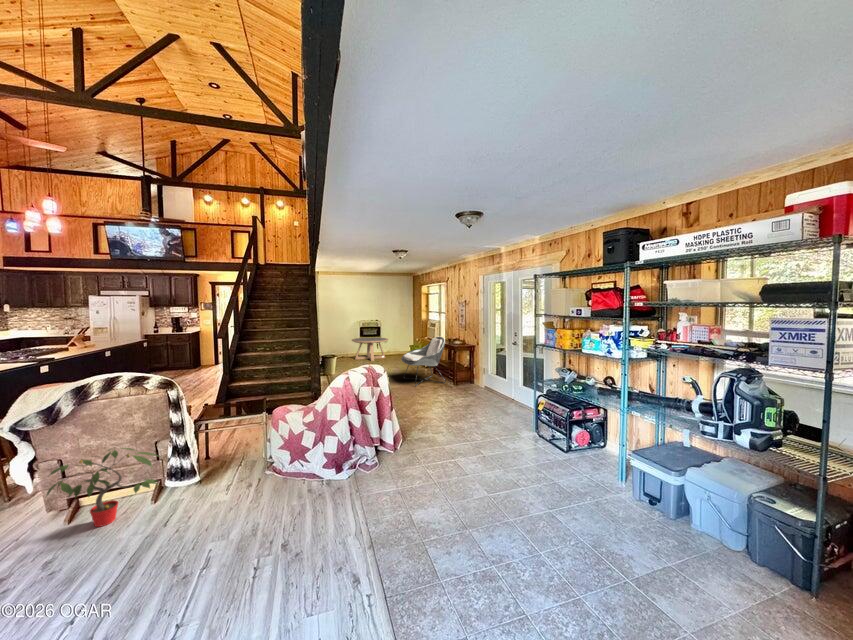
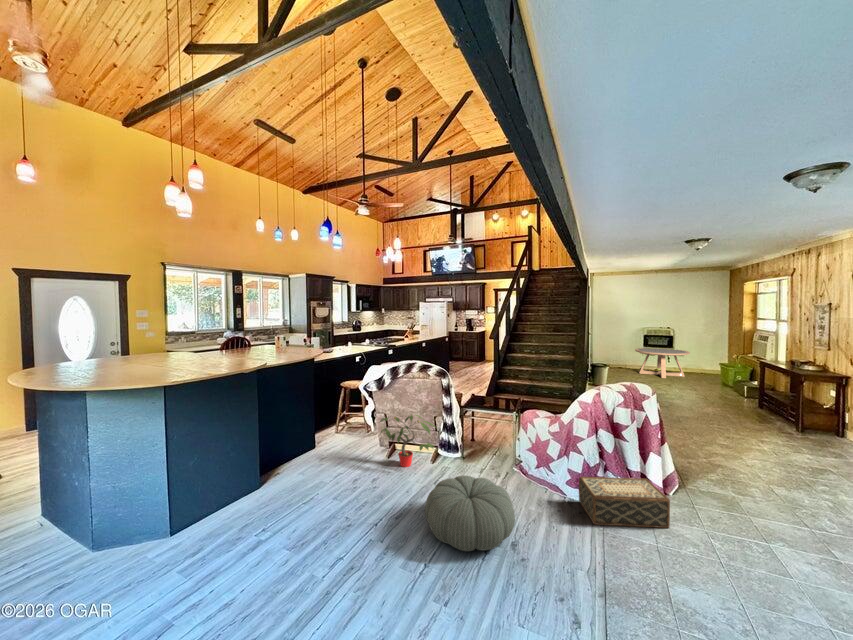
lounge chair: present [401,337,446,386] -> none [704,356,791,429]
woven basket: none [335,440,401,493] -> present [579,477,670,528]
pouf: none [163,492,284,589] -> present [425,475,515,551]

